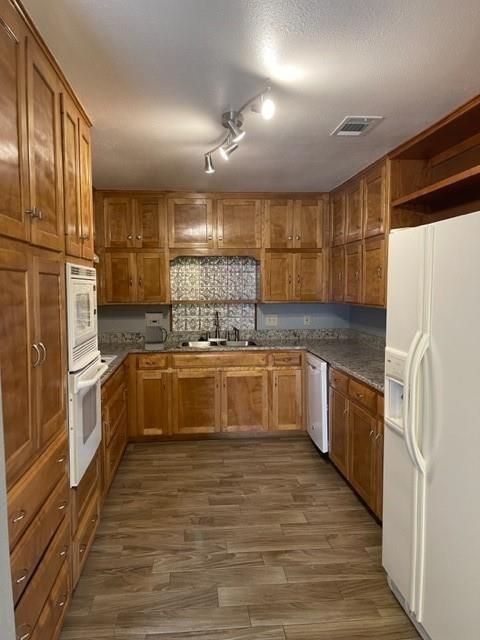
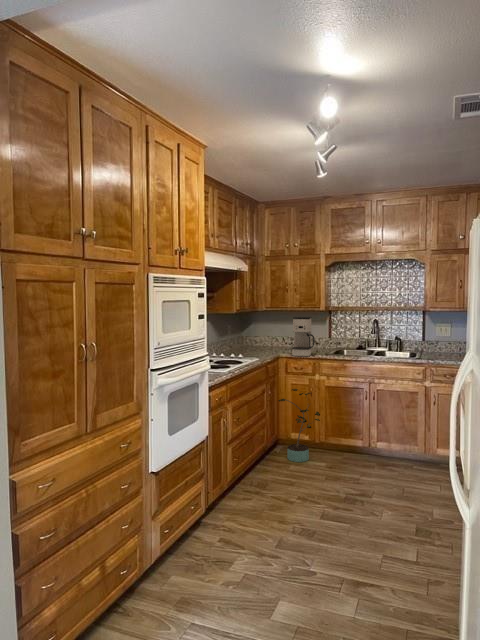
potted plant: none [138,383,180,456] -> present [278,389,320,462]

